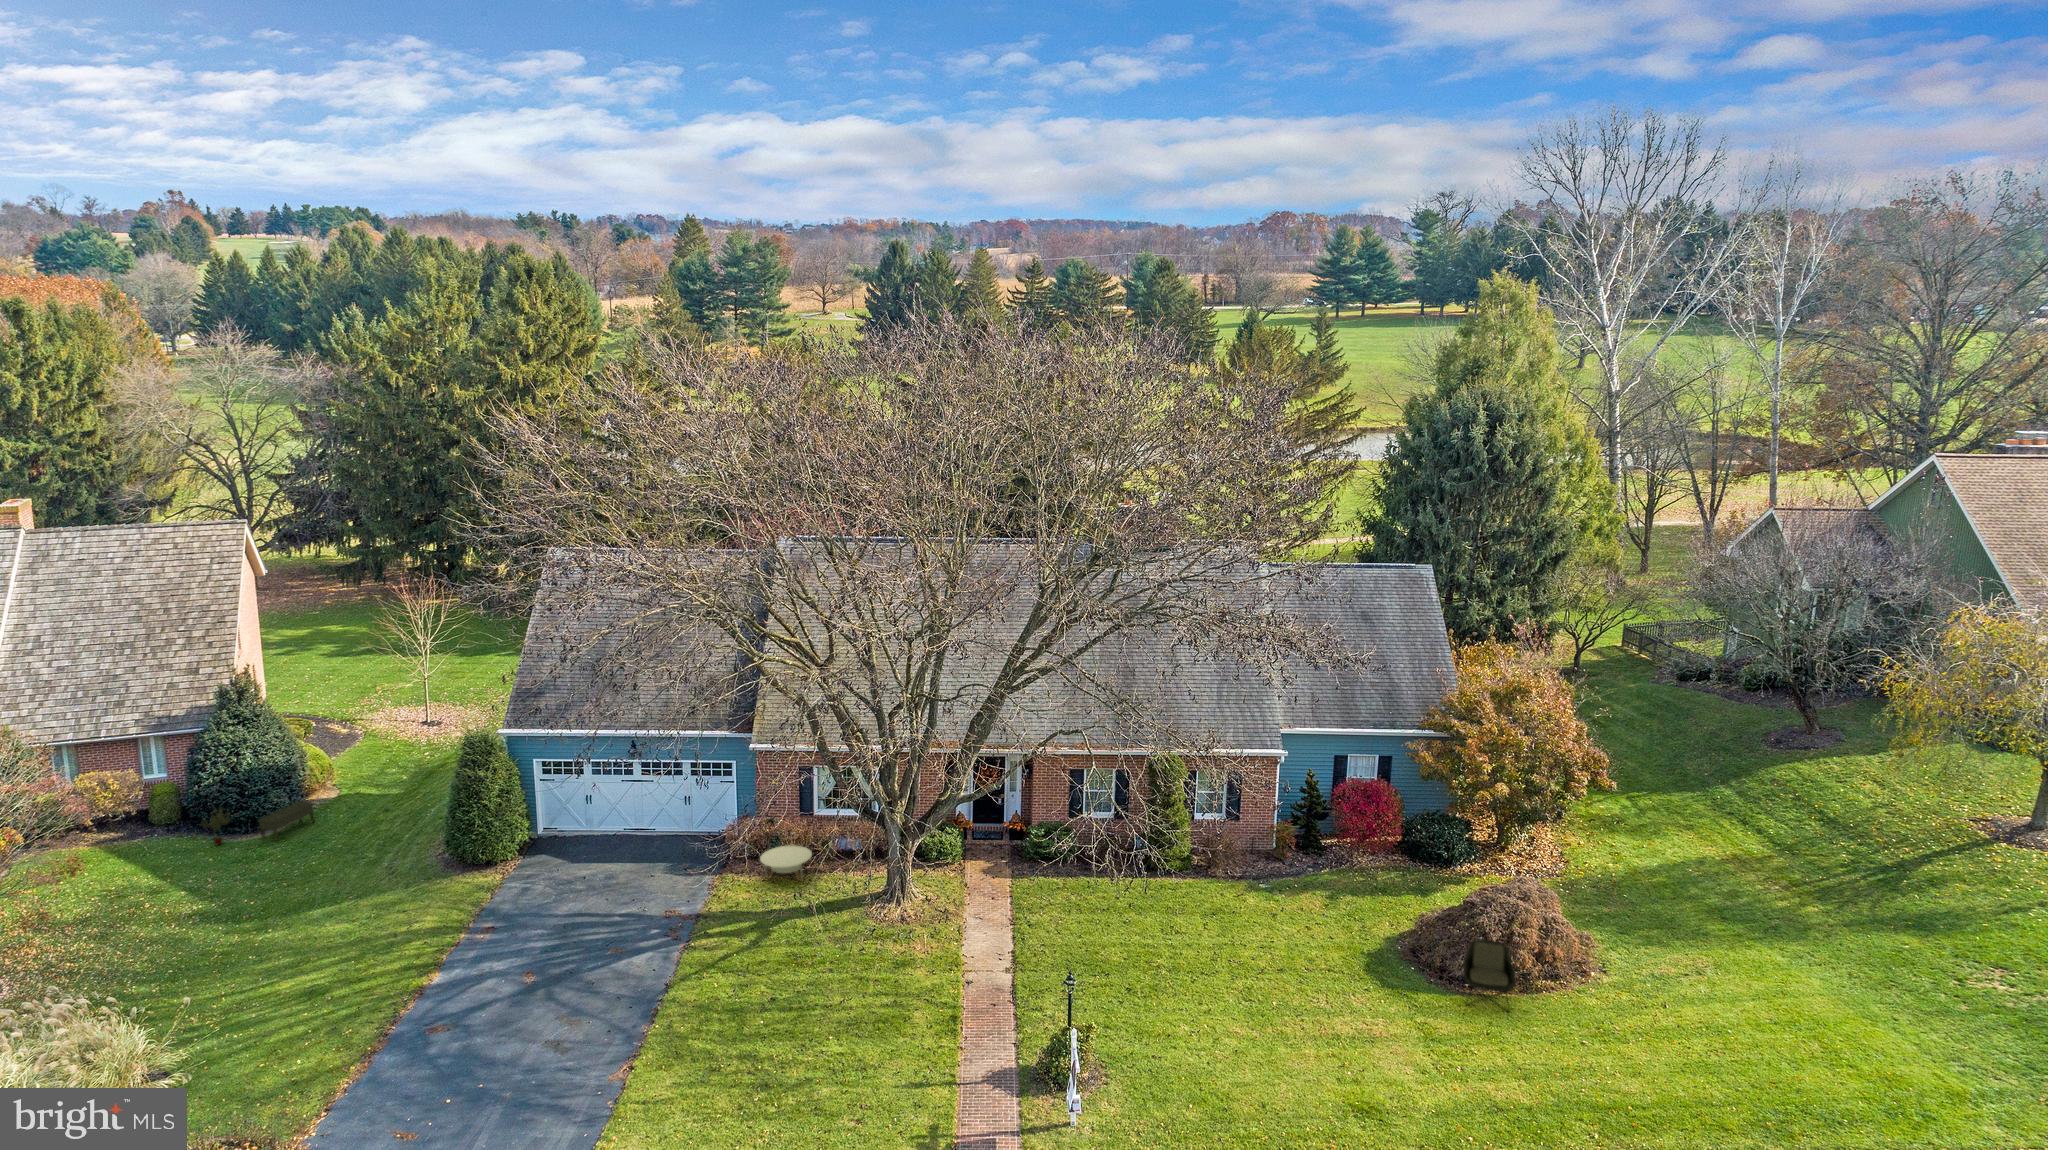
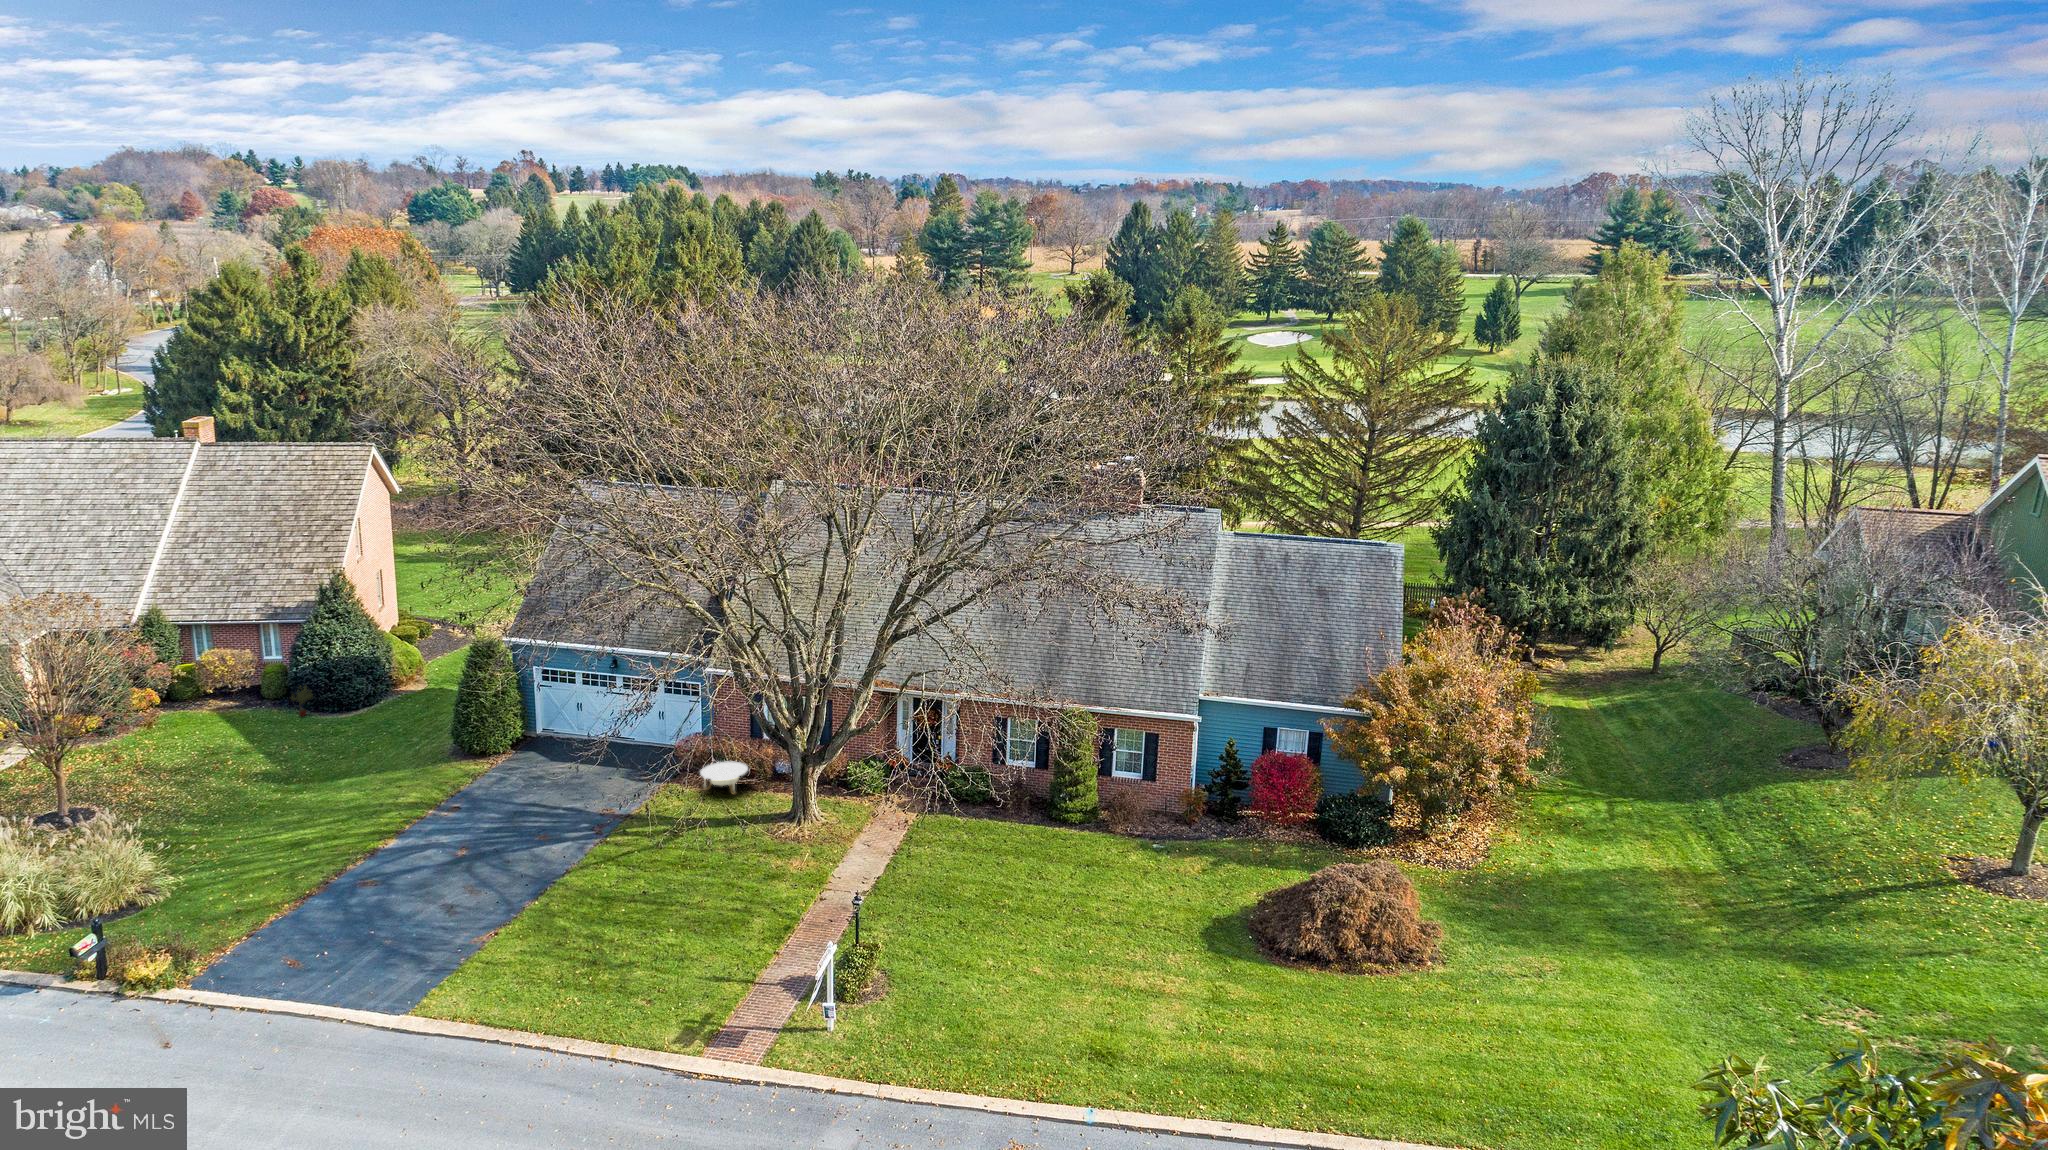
bench: present [259,801,315,840] -> none [333,686,383,718]
lounge chair: present [1463,939,1516,1006] -> none [1269,916,1324,991]

